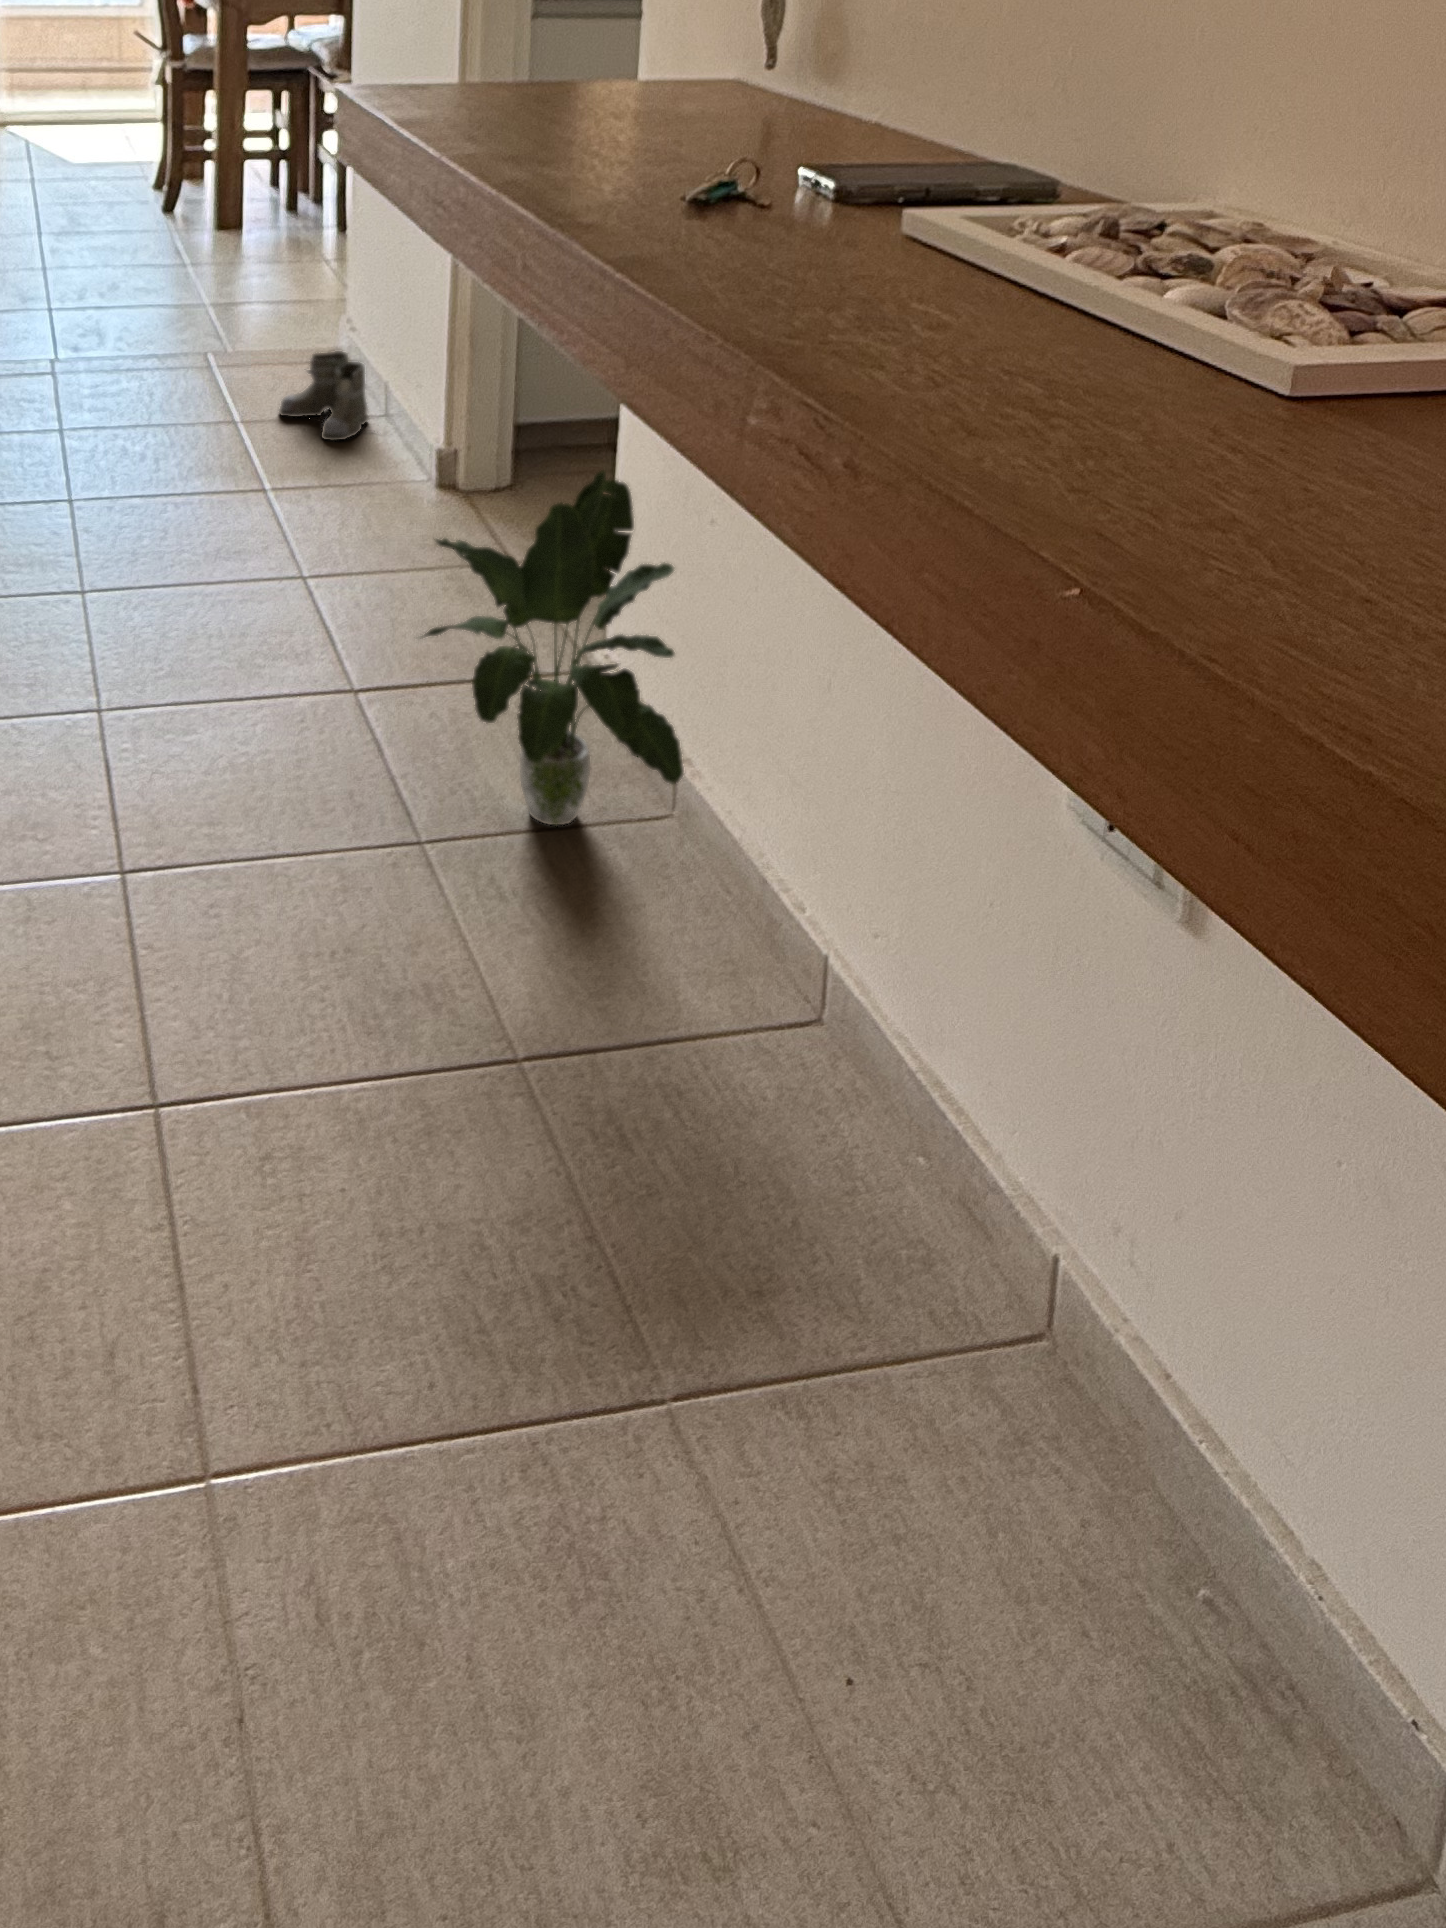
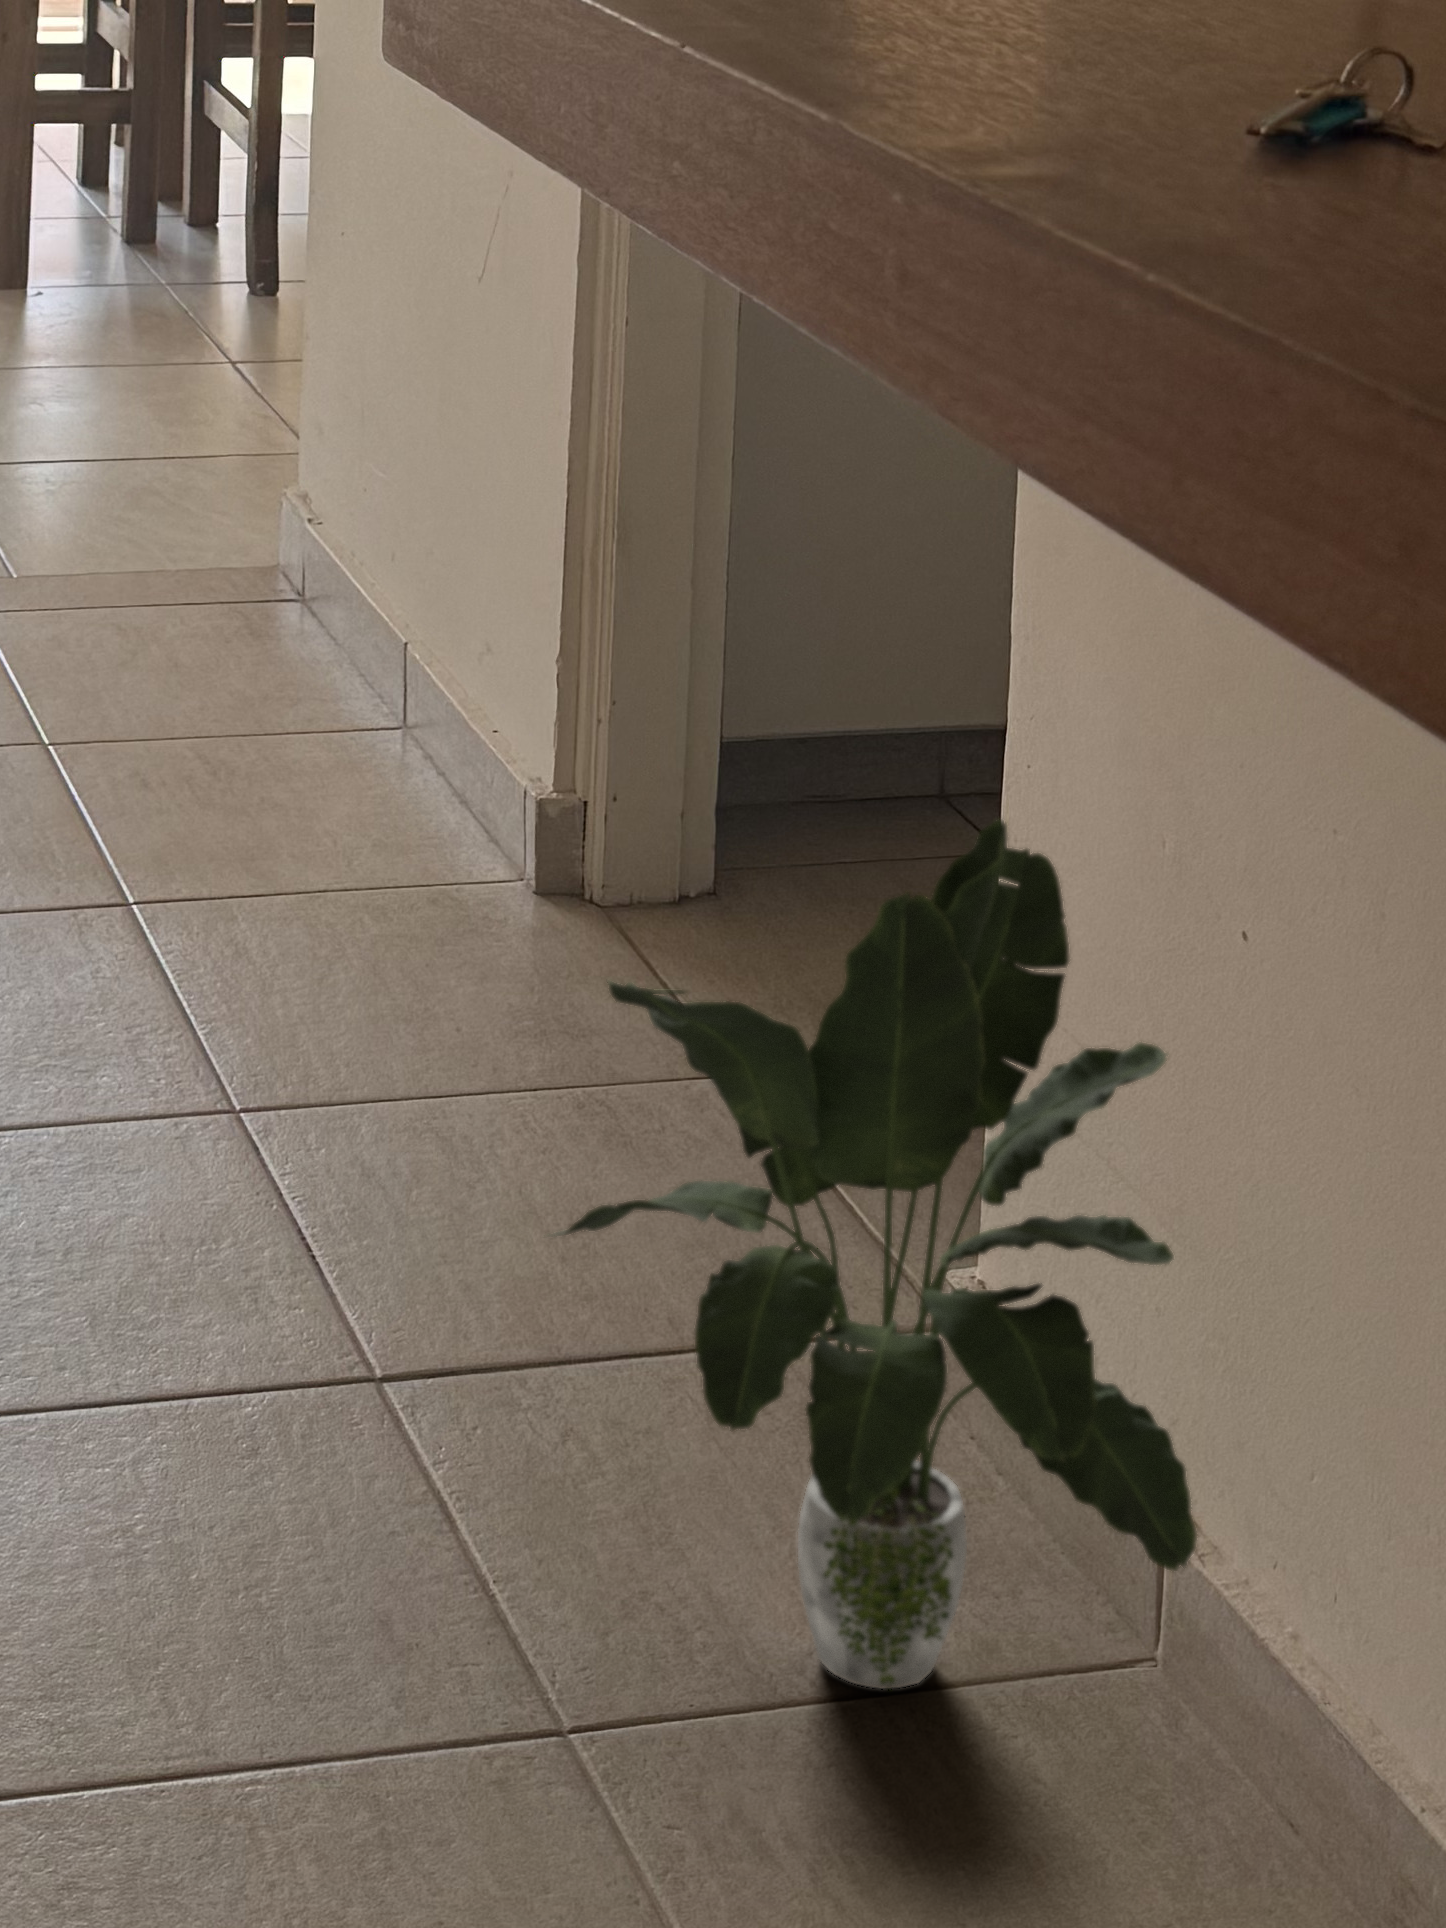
boots: present [280,351,368,441] -> none [149,580,403,799]

